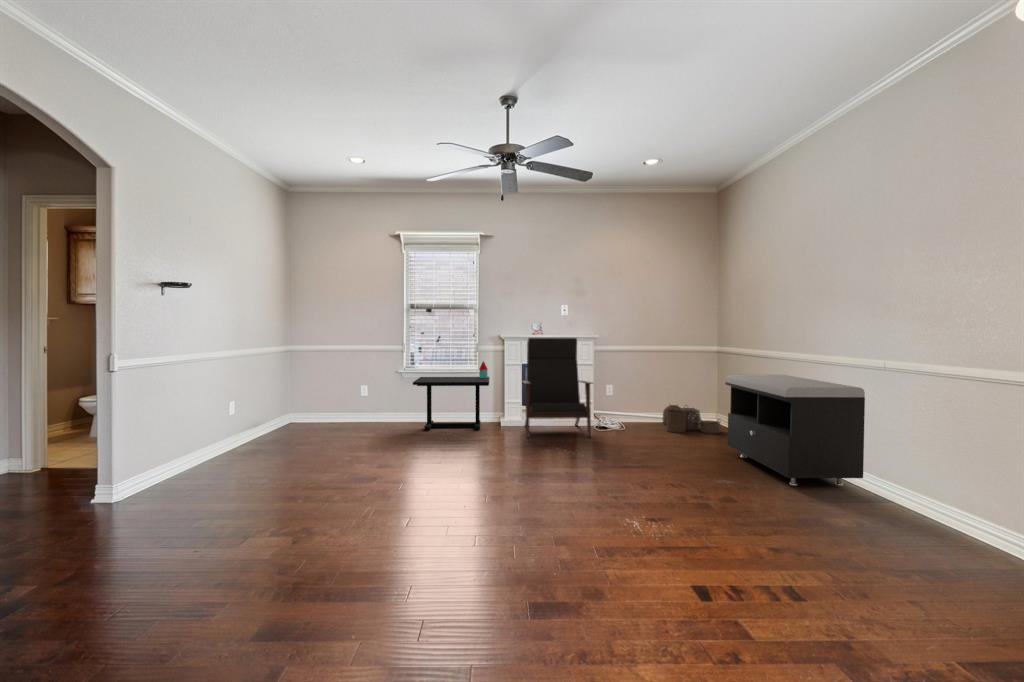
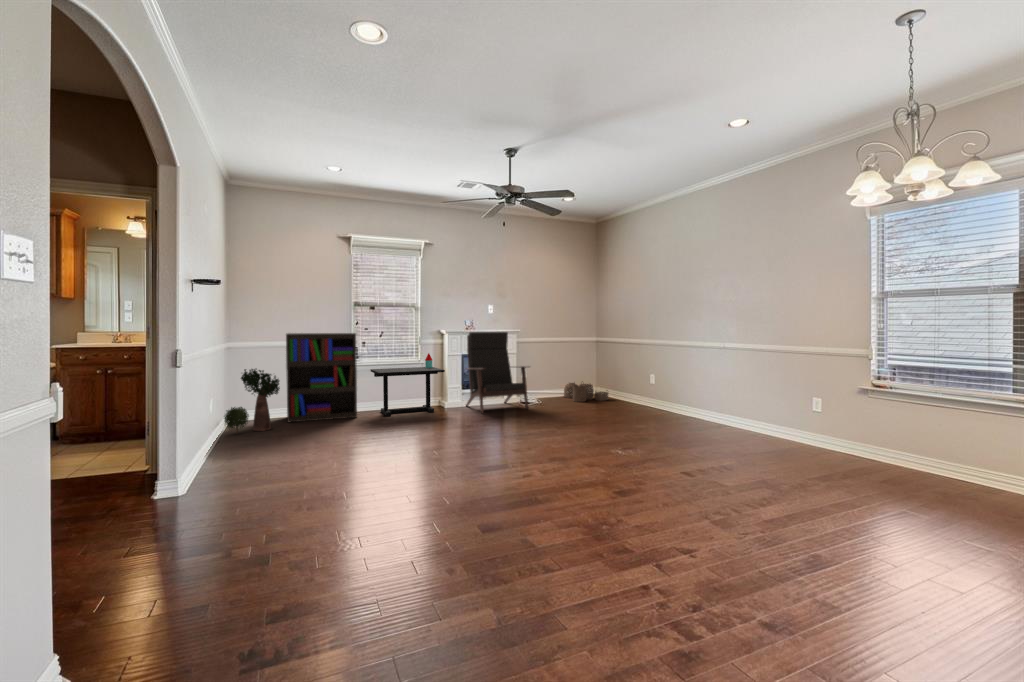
bookshelf: none [327,337,405,429] -> present [286,333,357,422]
potted plant: none [254,372,315,437] -> present [224,369,280,434]
storage bench: present [725,375,865,486] -> none [626,354,715,422]

